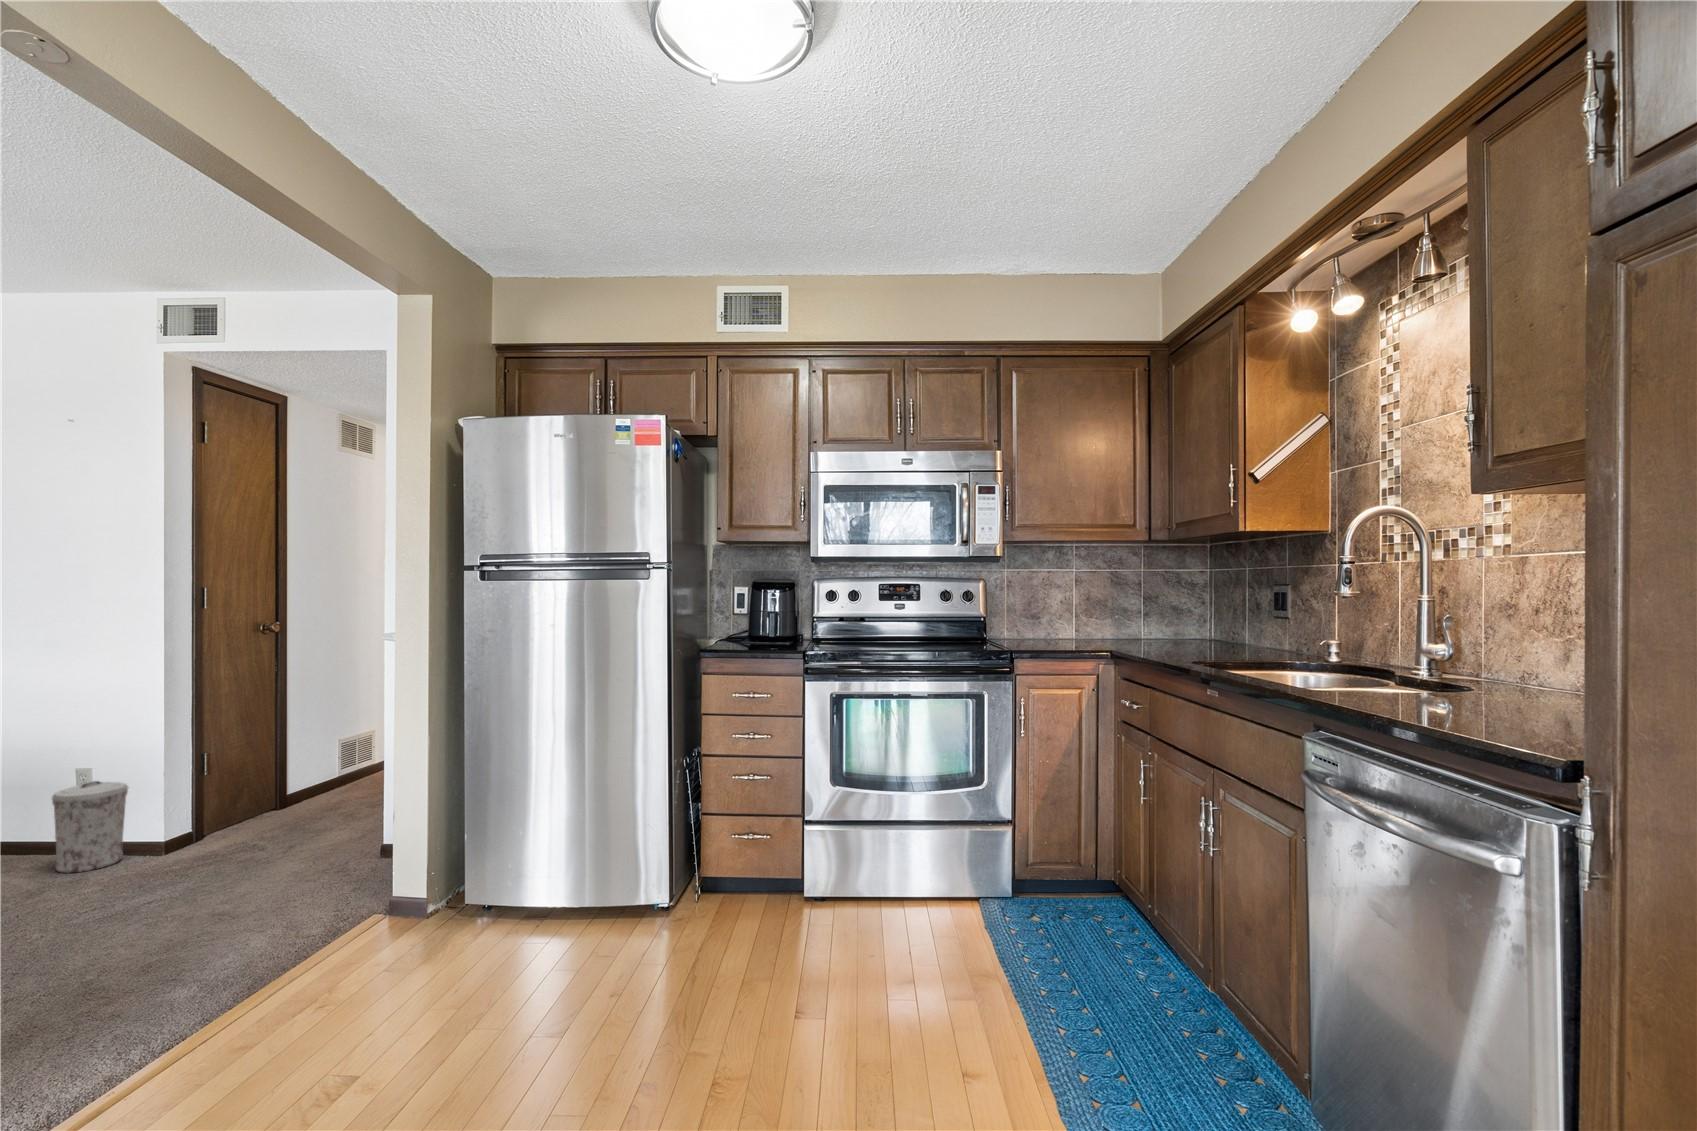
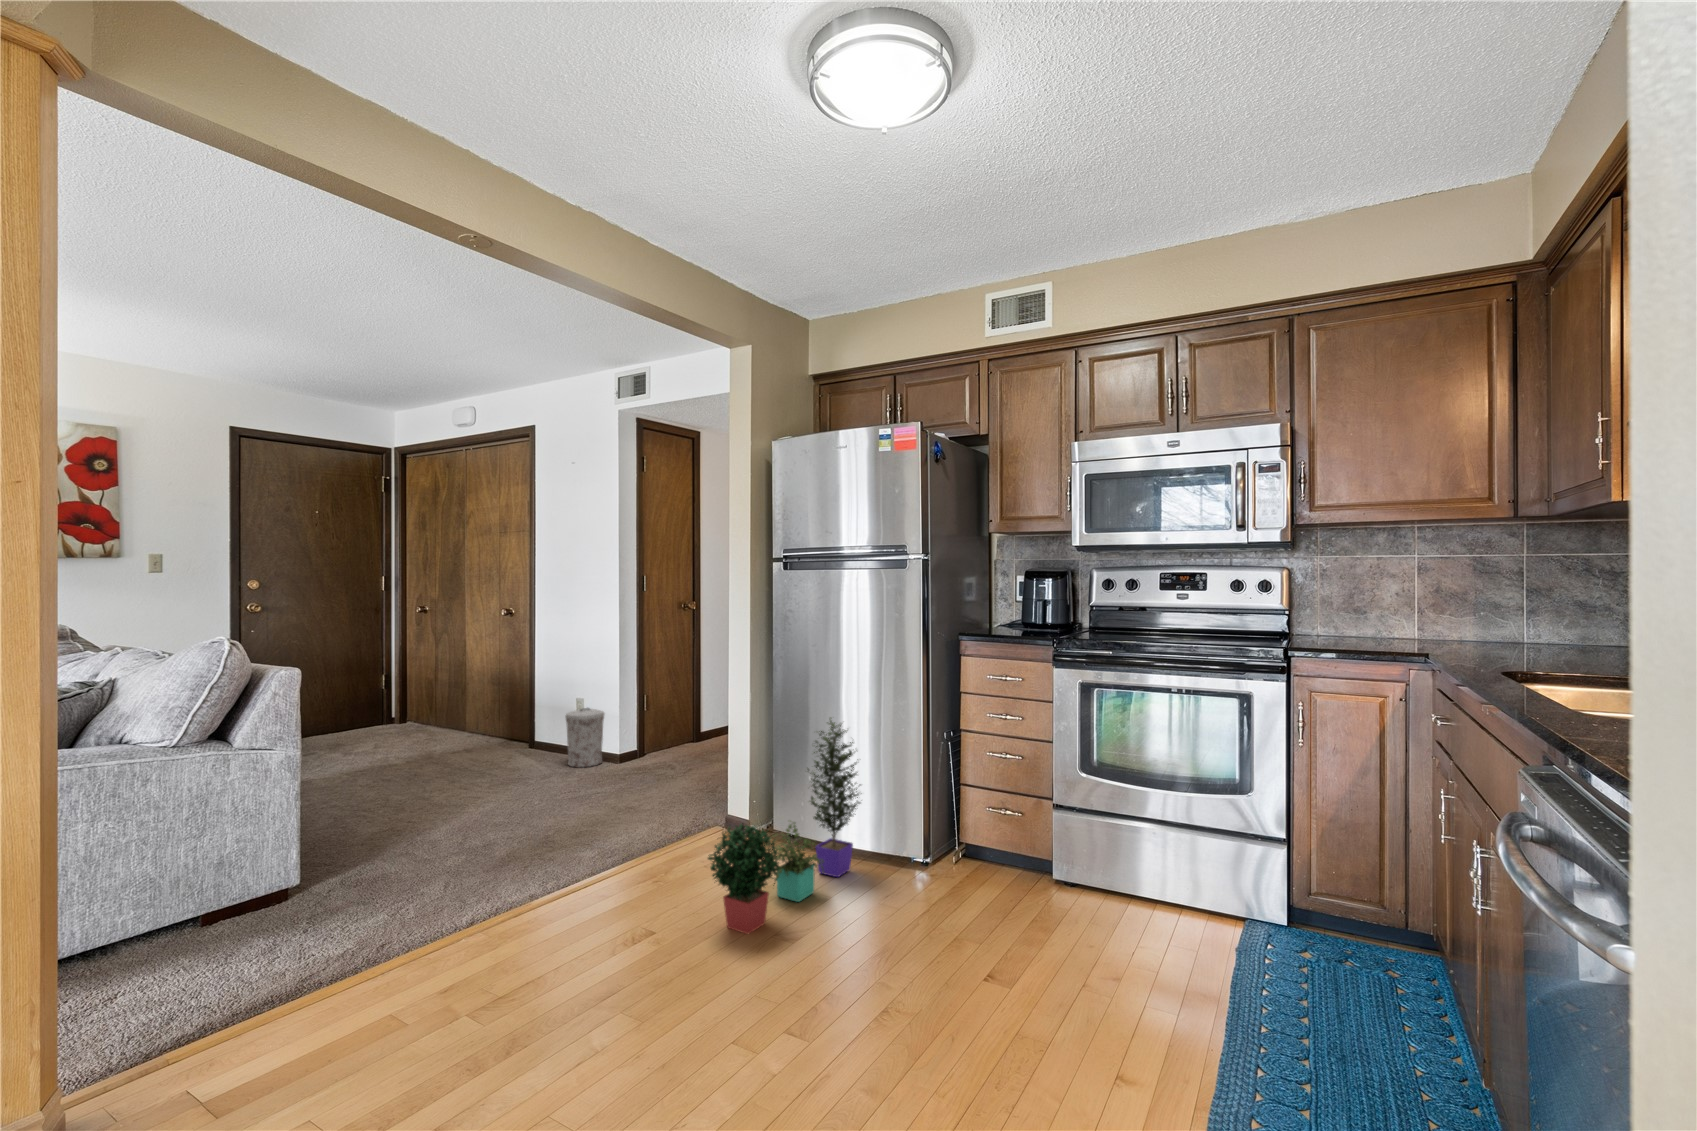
potted plant: none [431,755,605,1045] -> present [708,720,860,934]

